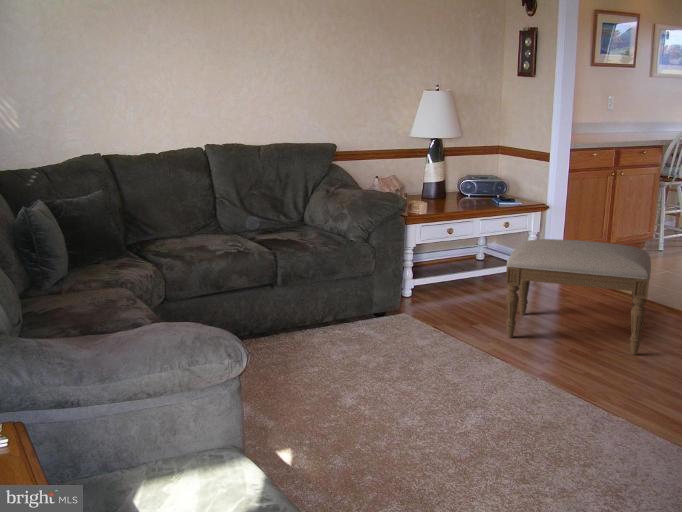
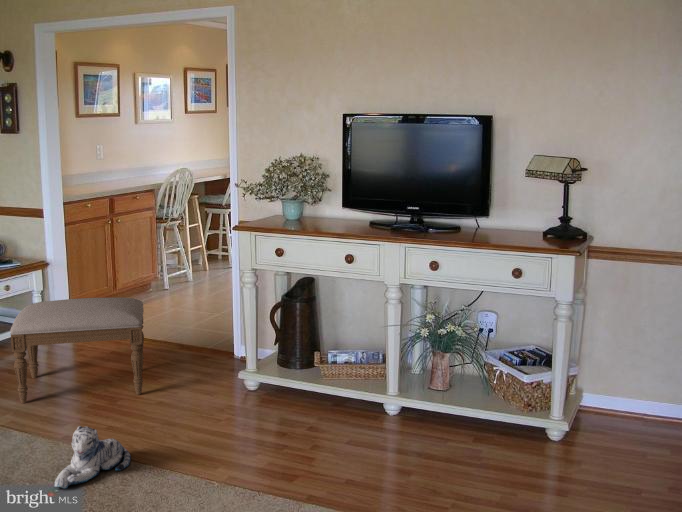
plush toy: none [536,377,626,445] -> present [54,426,131,488]

